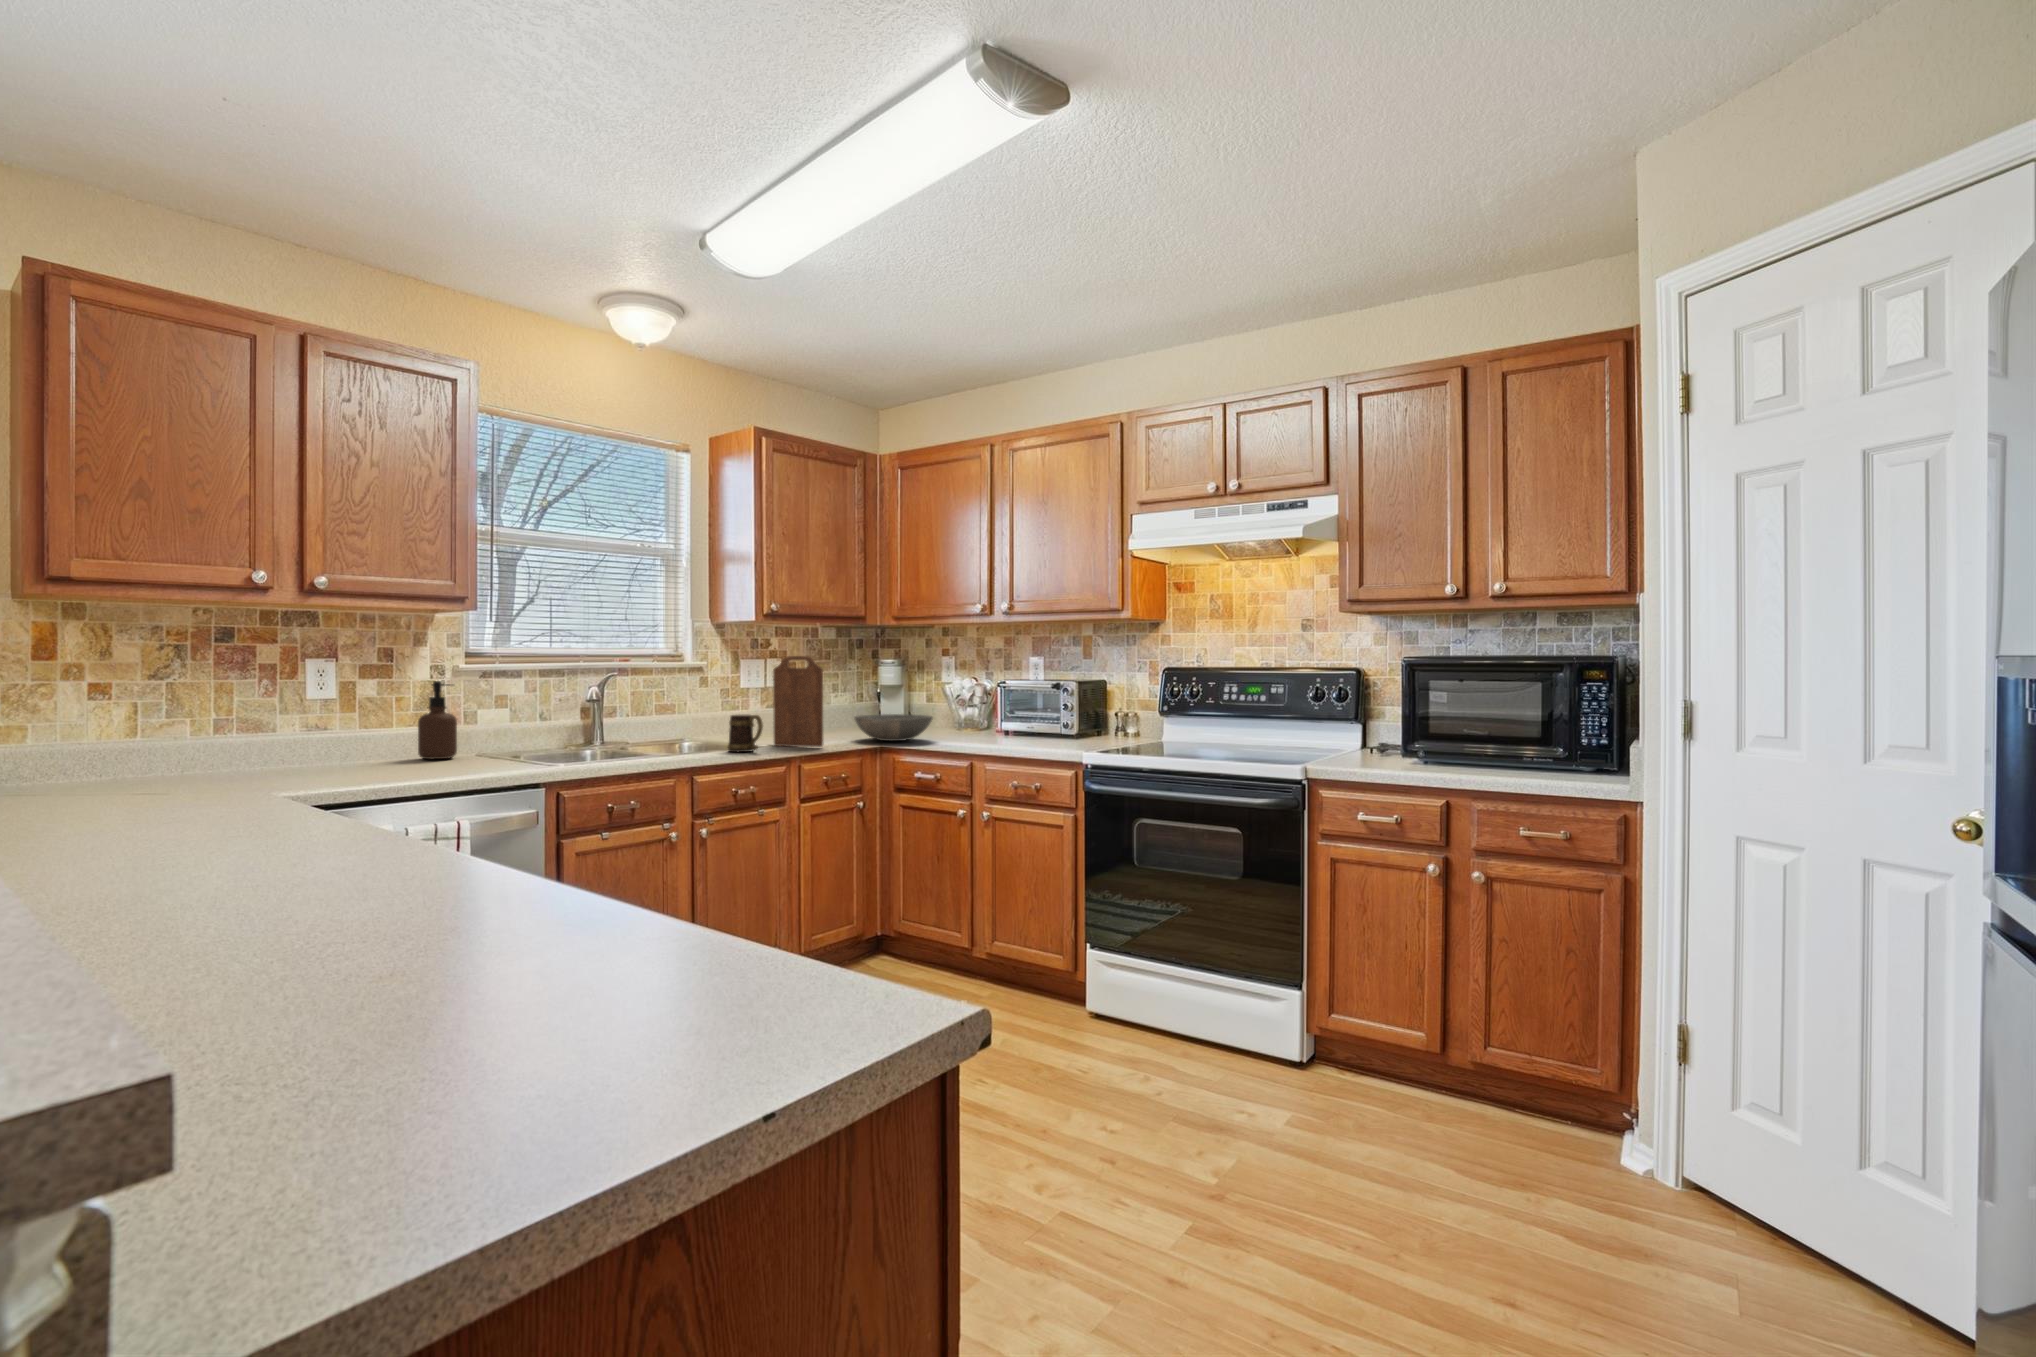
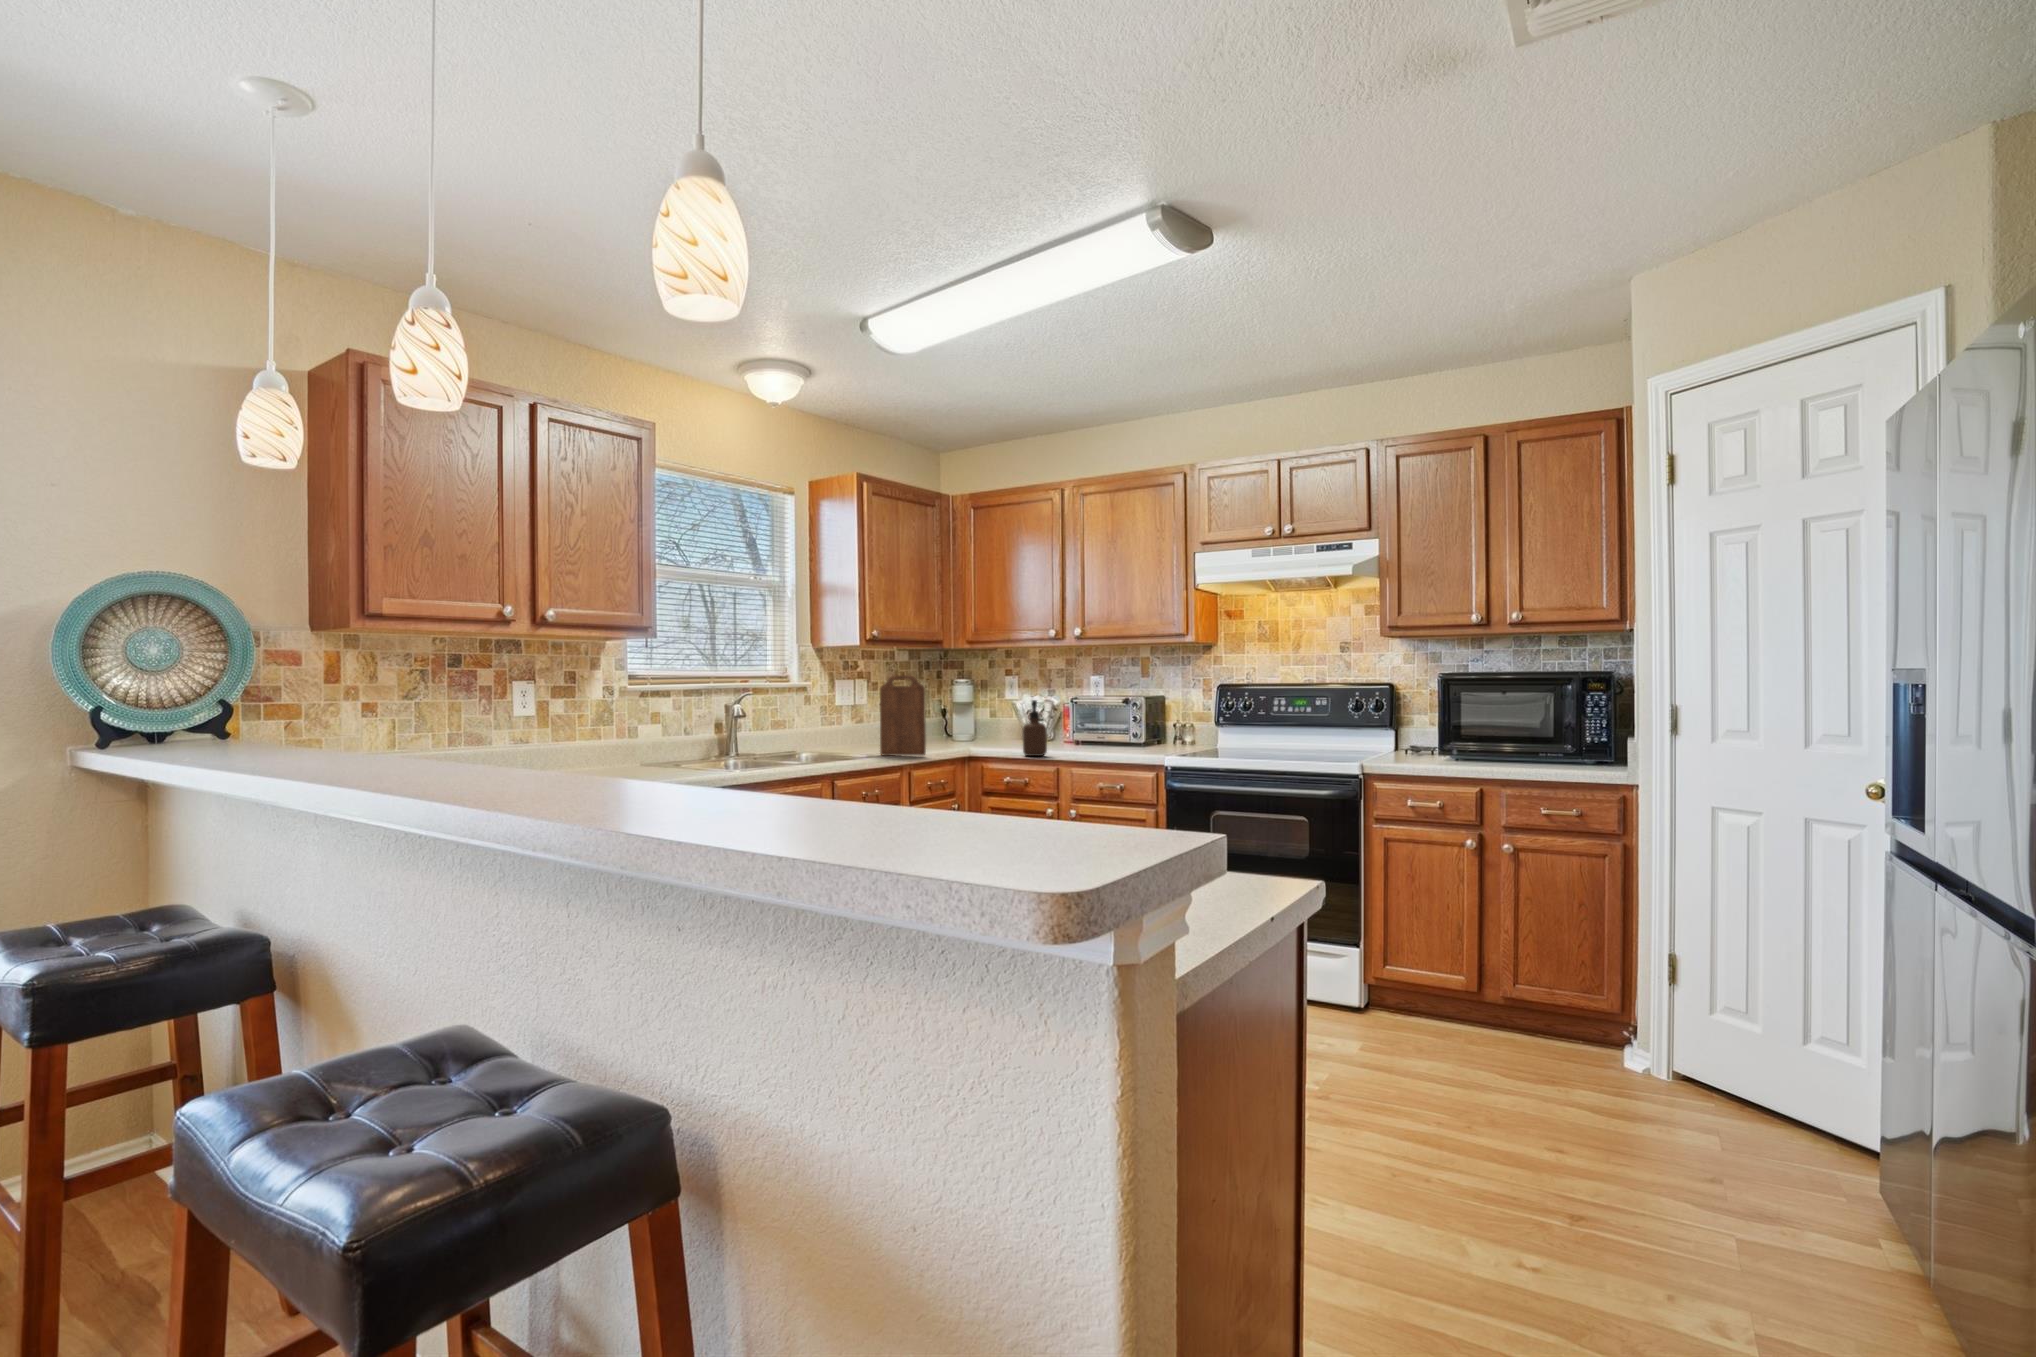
soap dispenser: present [418,681,457,759] -> present [1023,700,1047,756]
bowl: present [854,714,933,741] -> none [942,727,1011,750]
mug: present [728,715,763,752] -> none [849,727,881,760]

